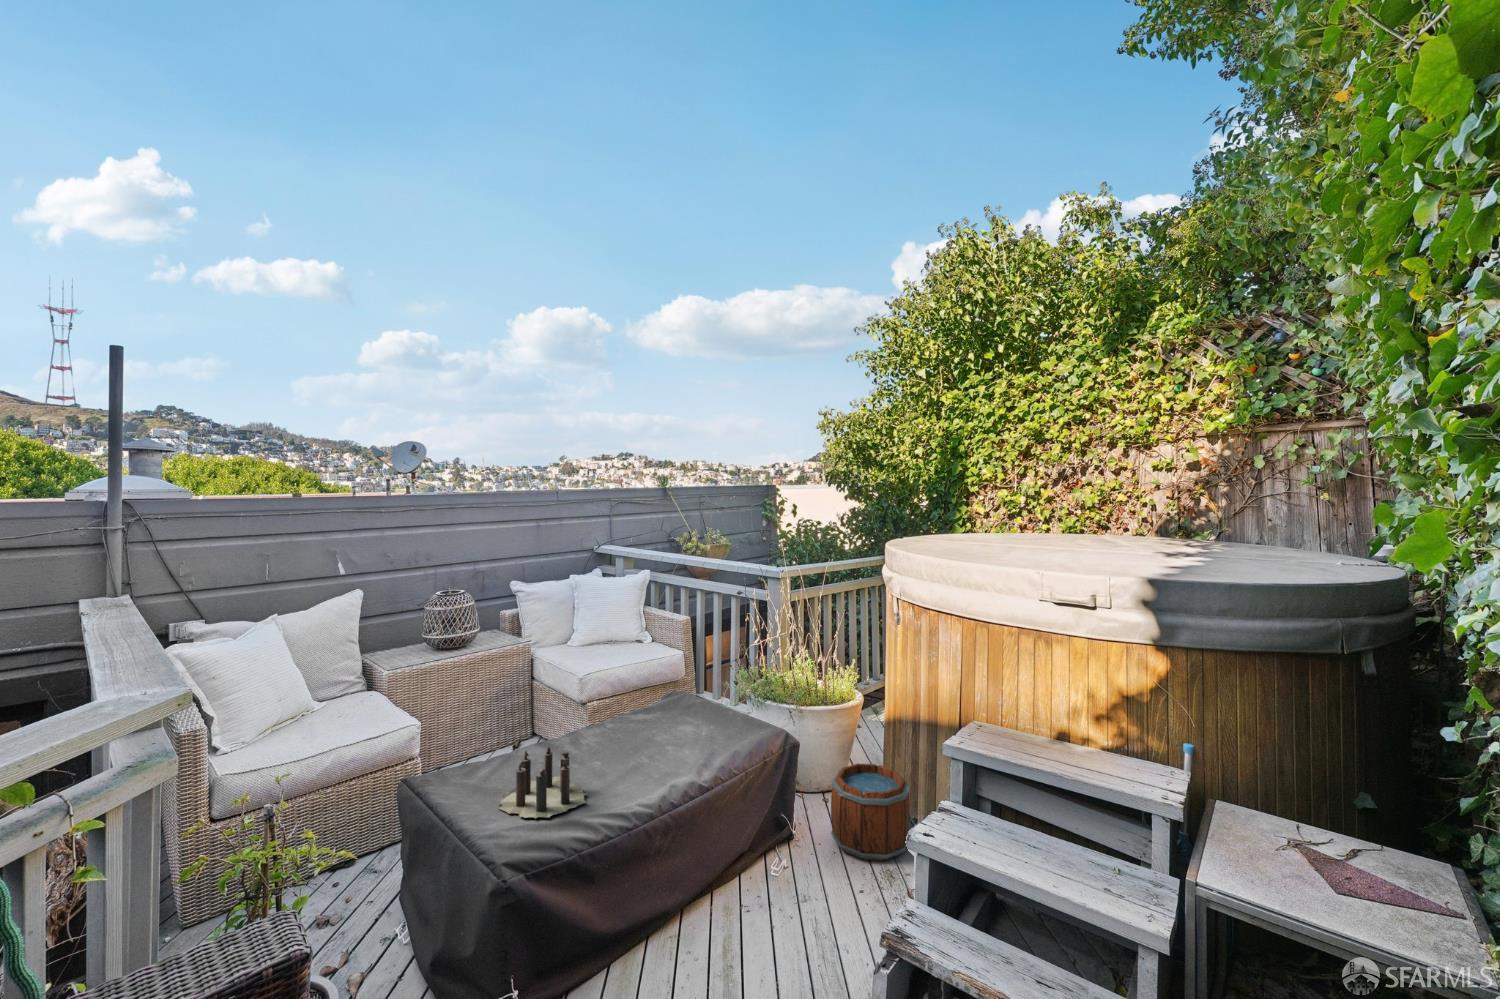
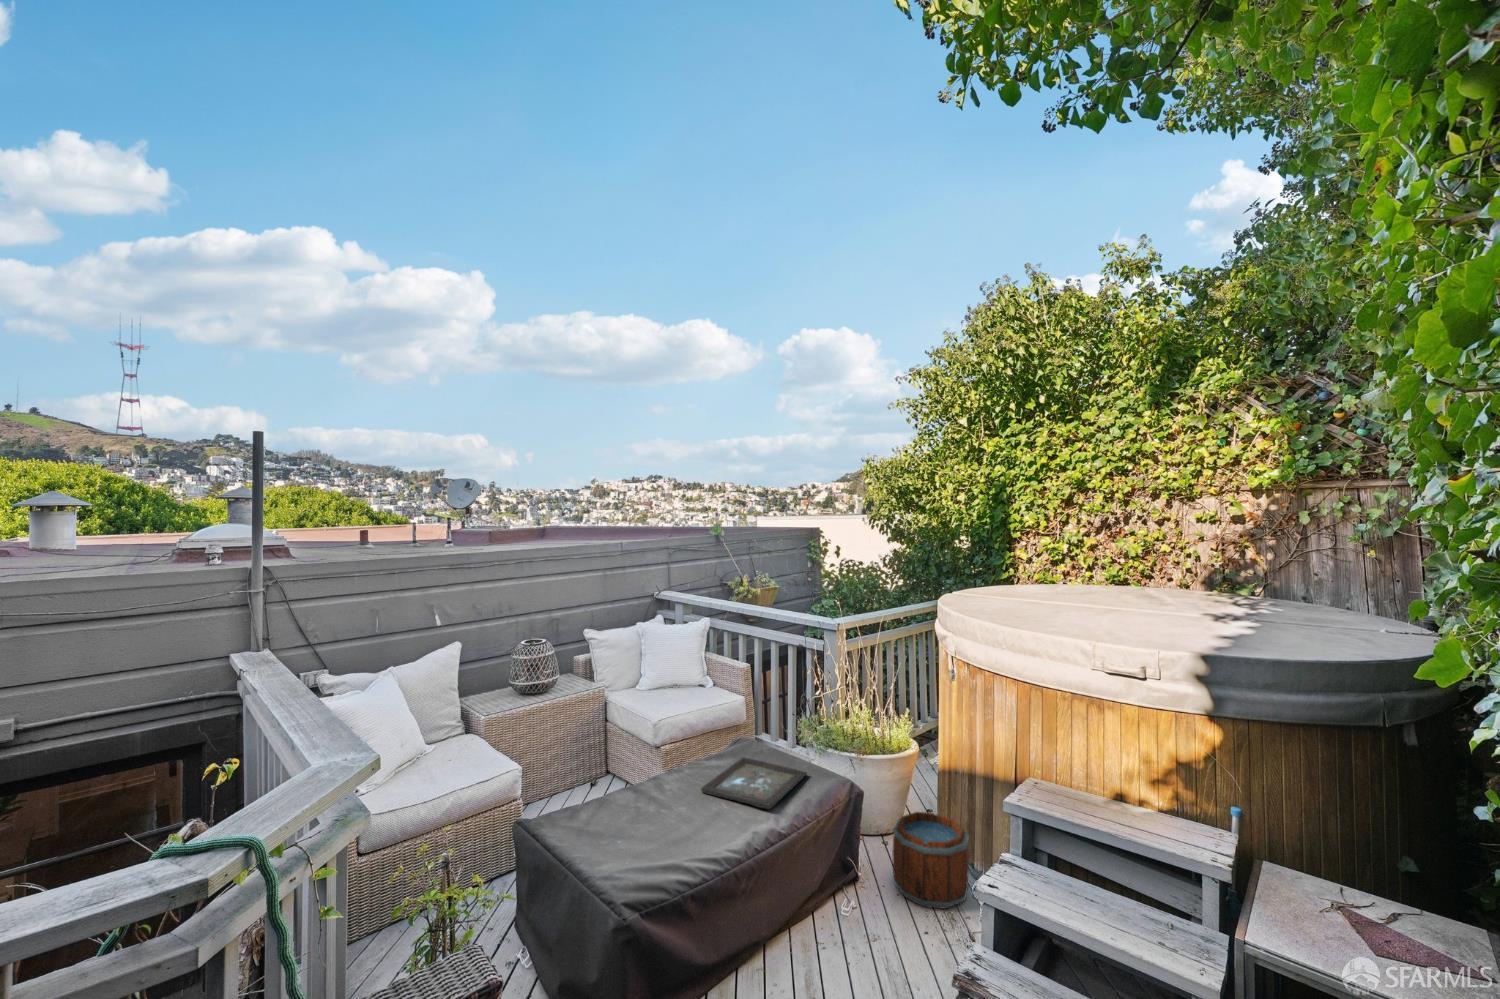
tray: none [624,710,741,760] -> present [701,757,807,809]
candle: present [498,747,586,819] -> none [597,797,691,867]

